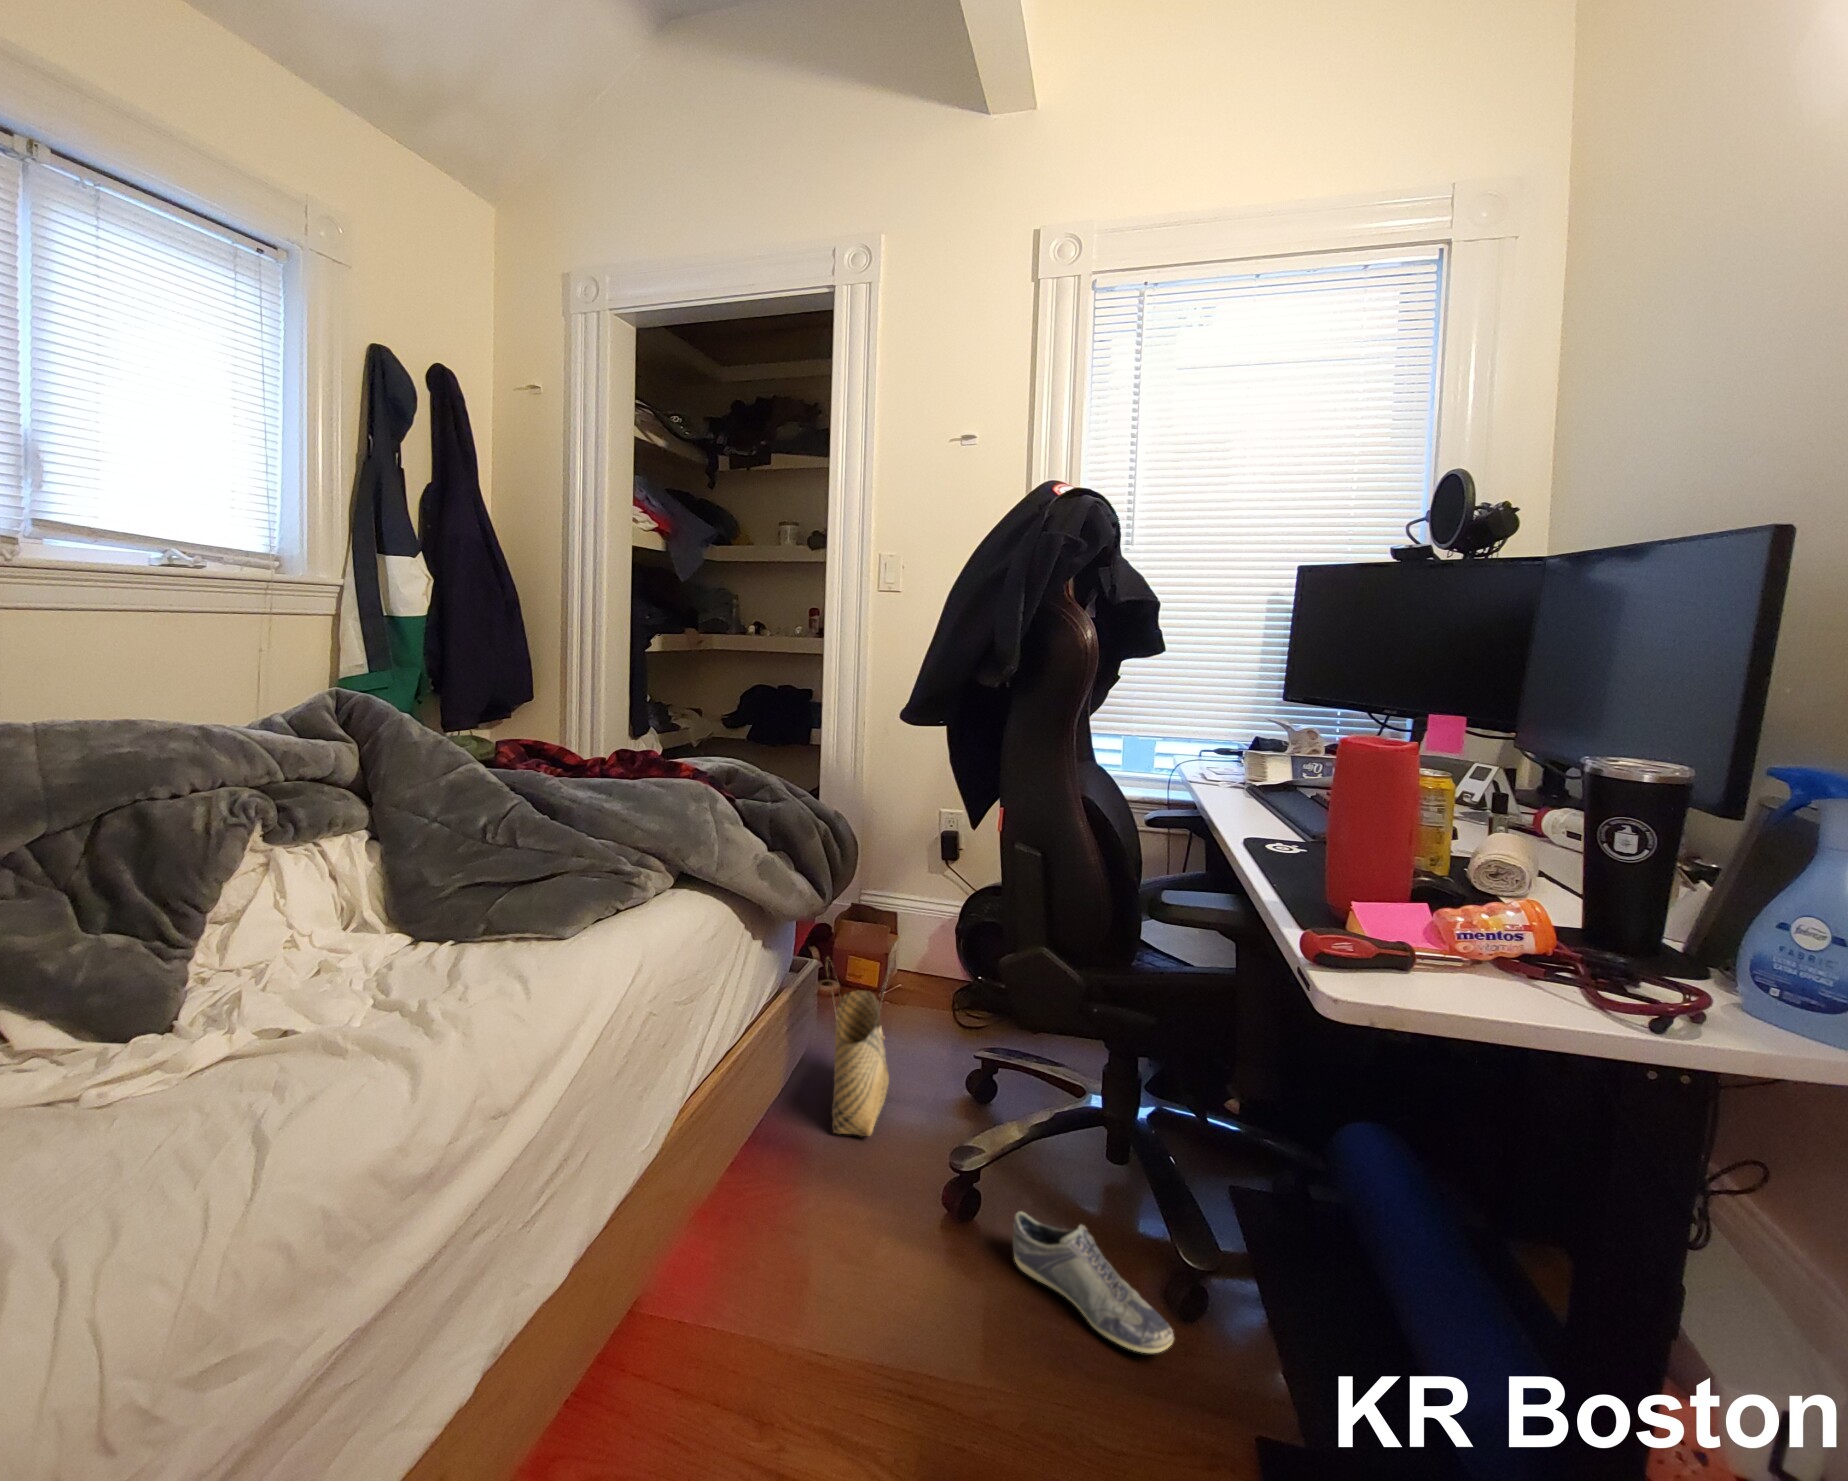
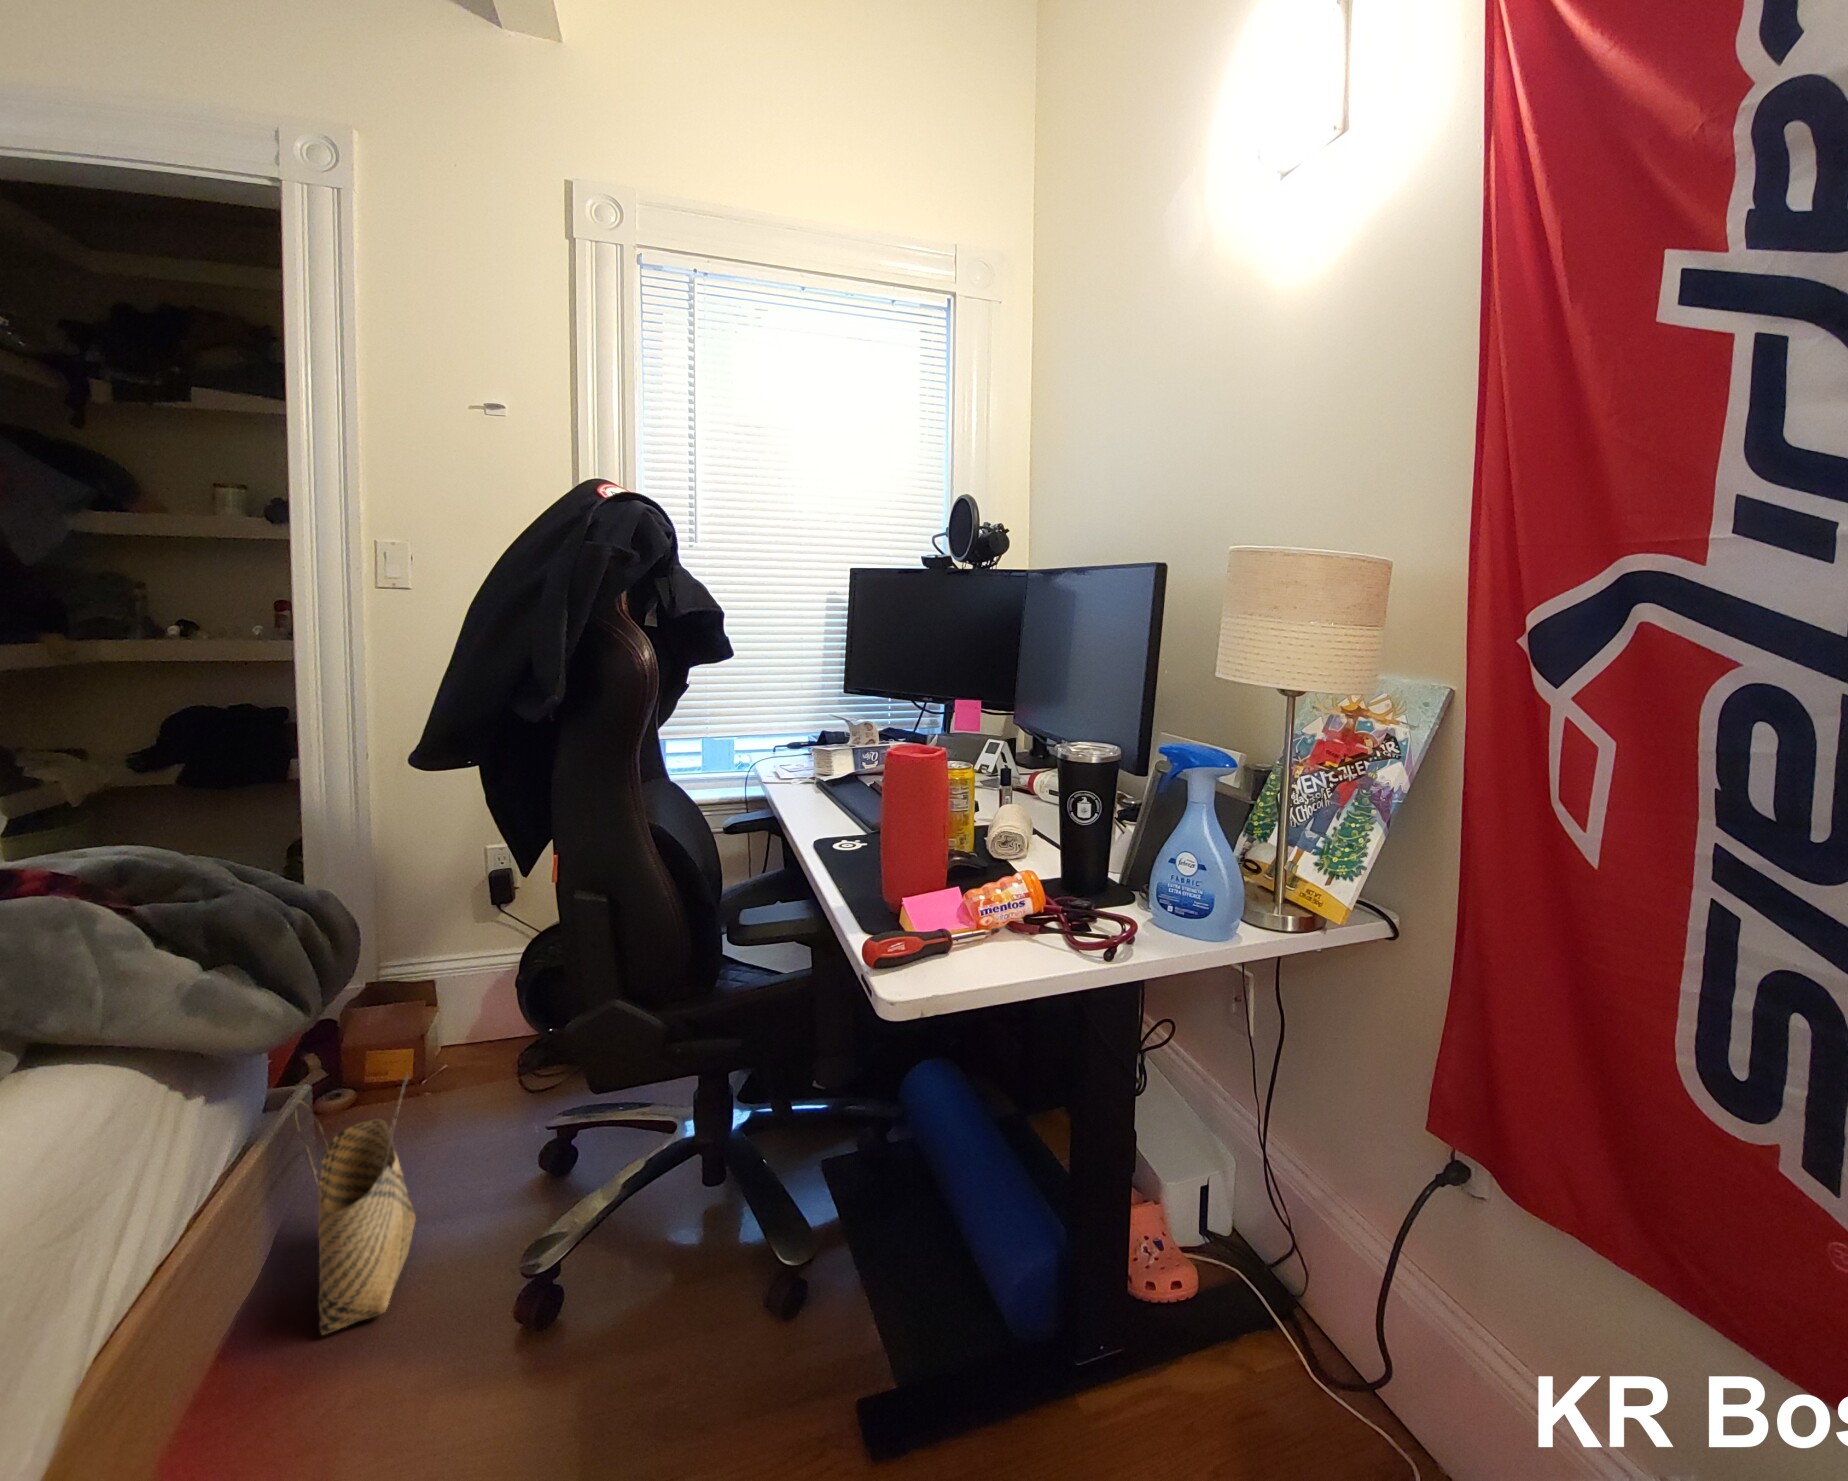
shoe: present [1013,1211,1174,1353] -> none [590,1295,771,1407]

